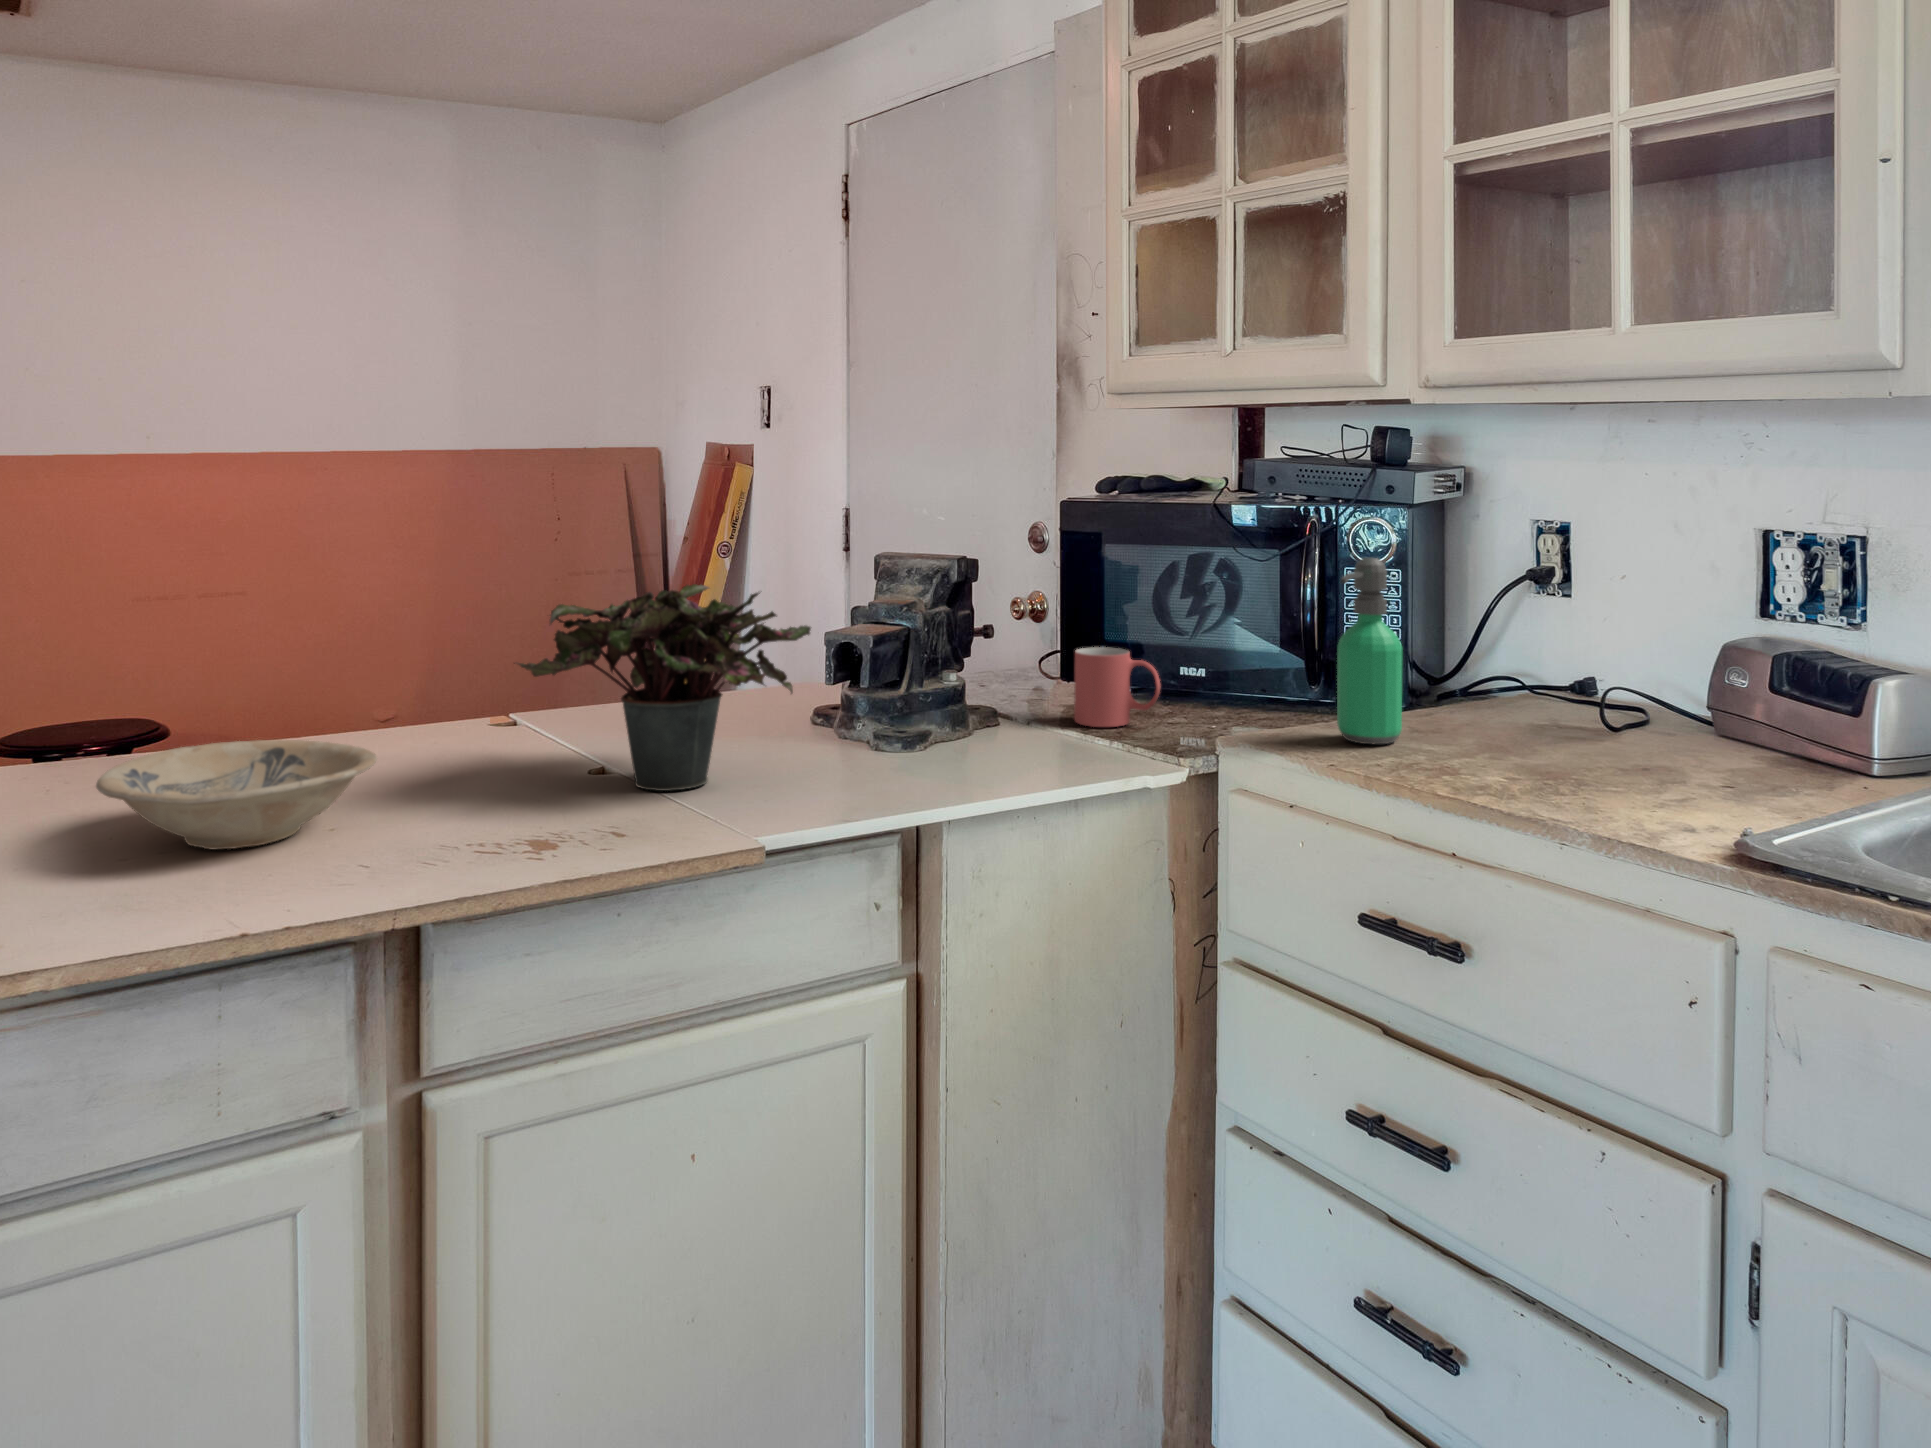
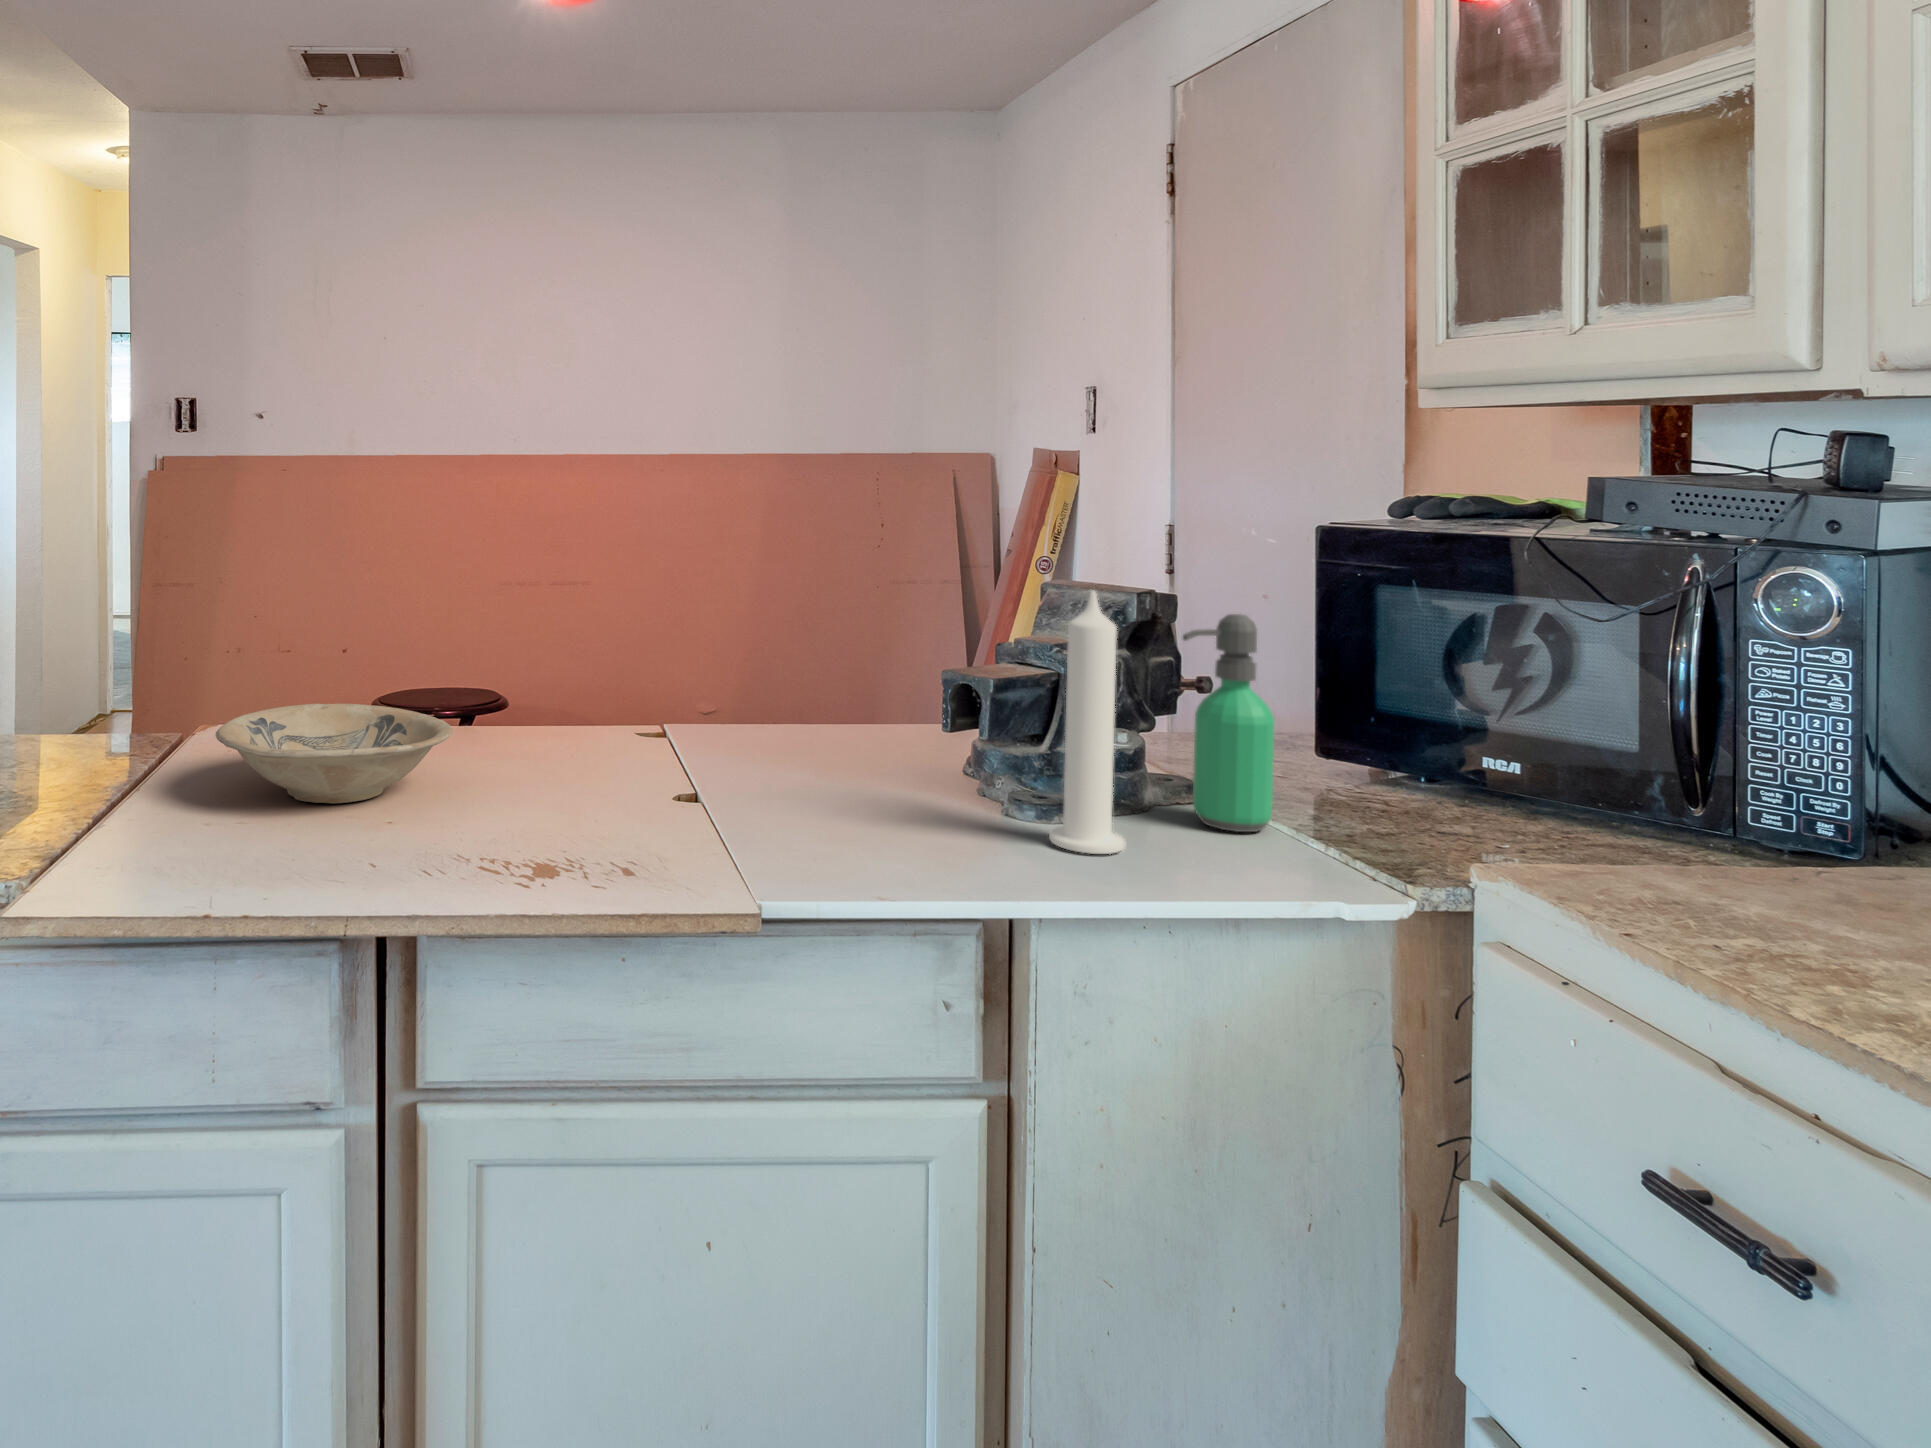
soap dispenser: present [1337,558,1402,744] -> present [1183,614,1274,832]
candle: none [929,561,988,774] -> present [1049,590,1125,854]
potted plant: present [514,584,811,791] -> none [582,593,917,816]
mug: present [1074,647,1161,727] -> none [1303,717,1431,826]

